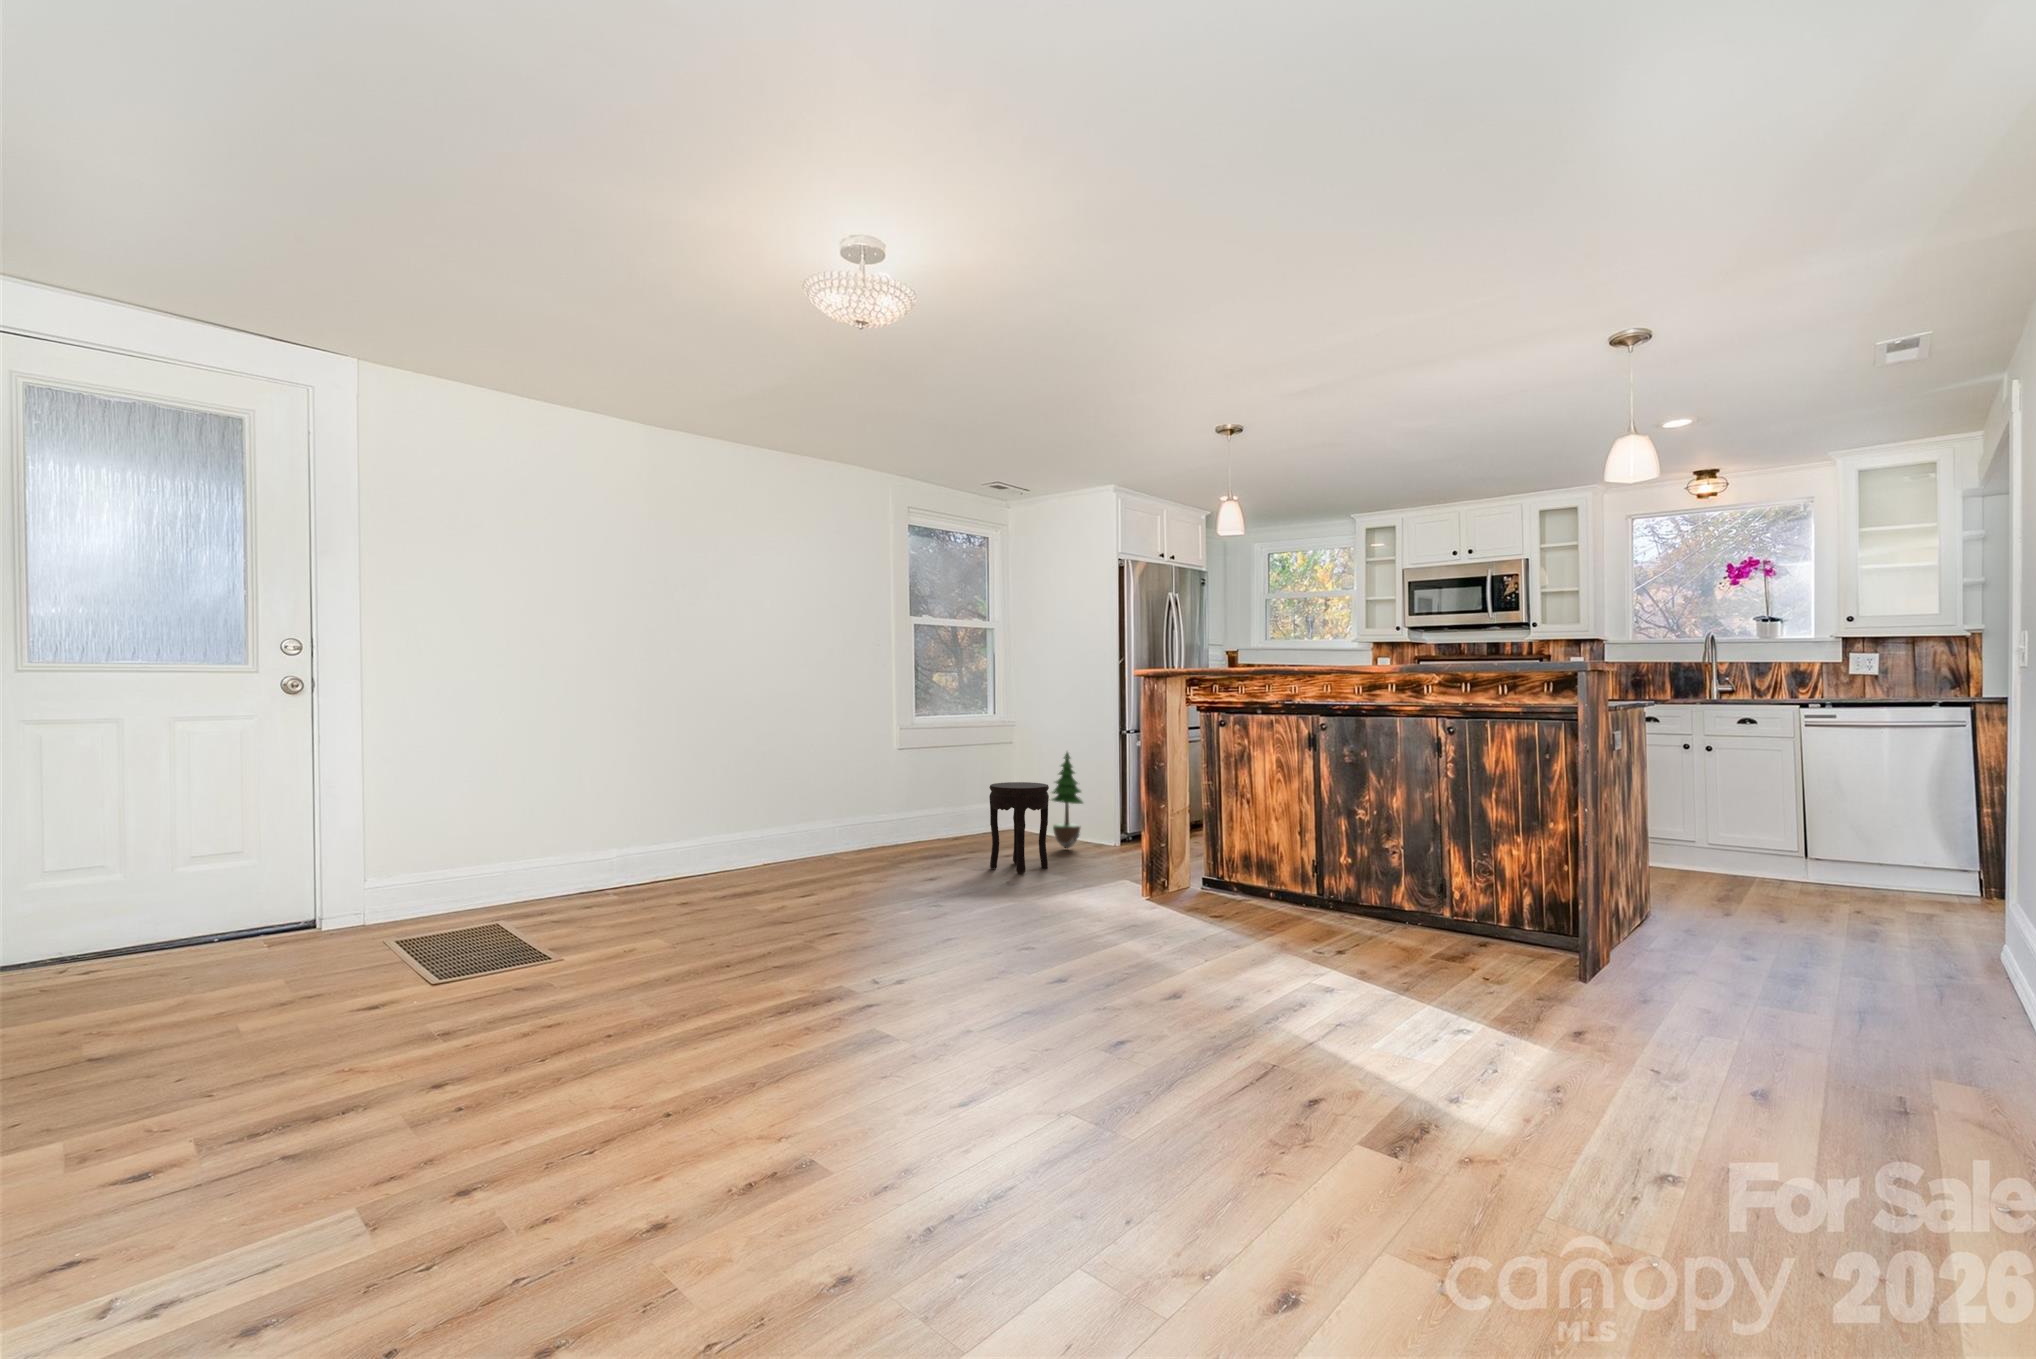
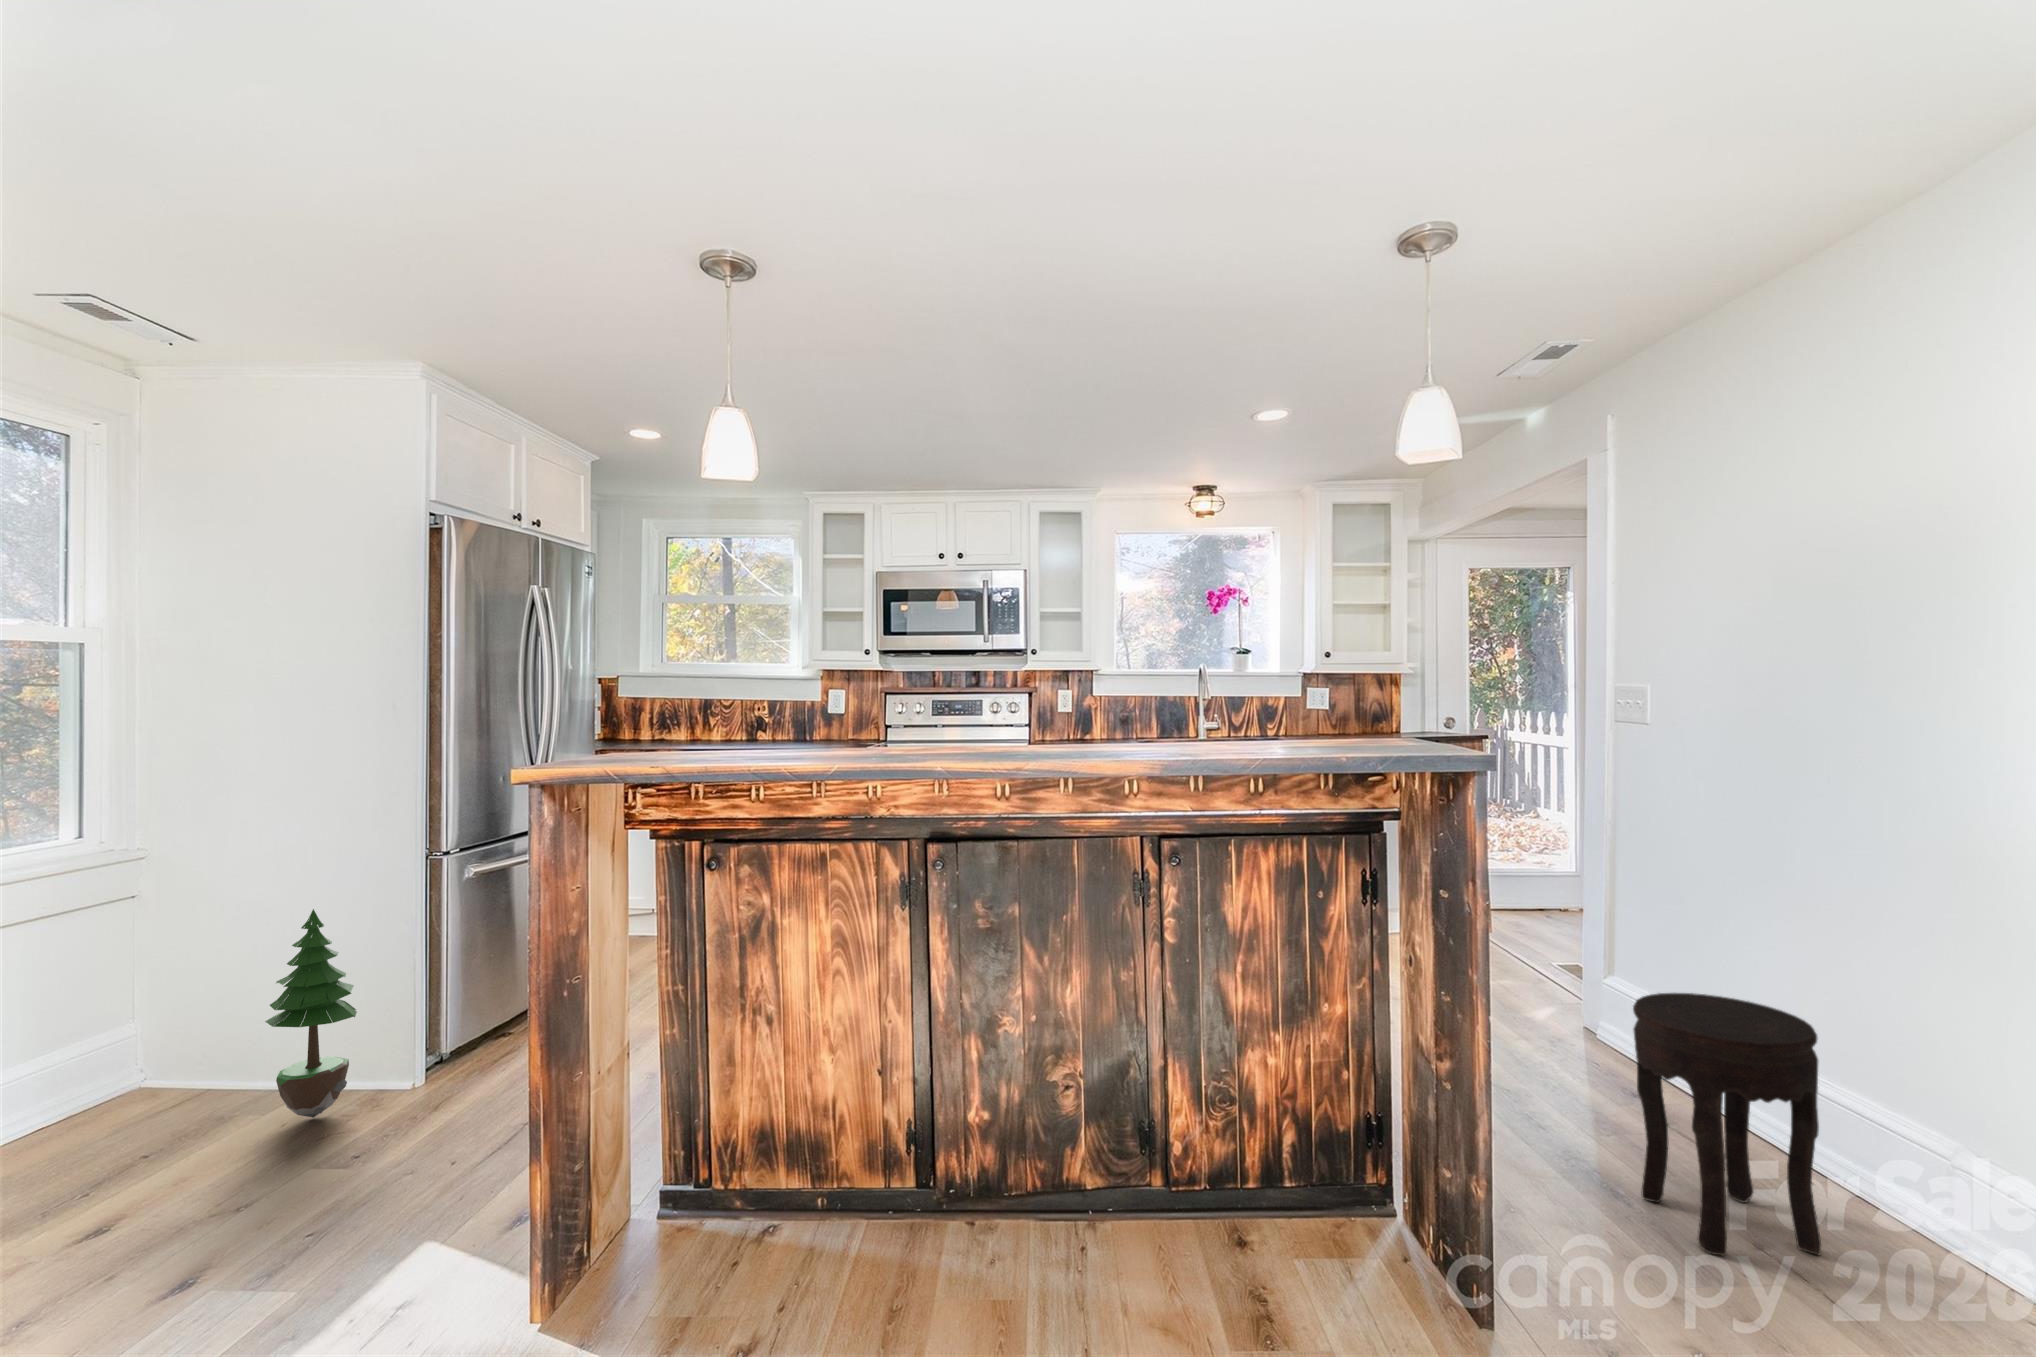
side table: present [989,782,1049,874] -> present [1633,993,1821,1256]

